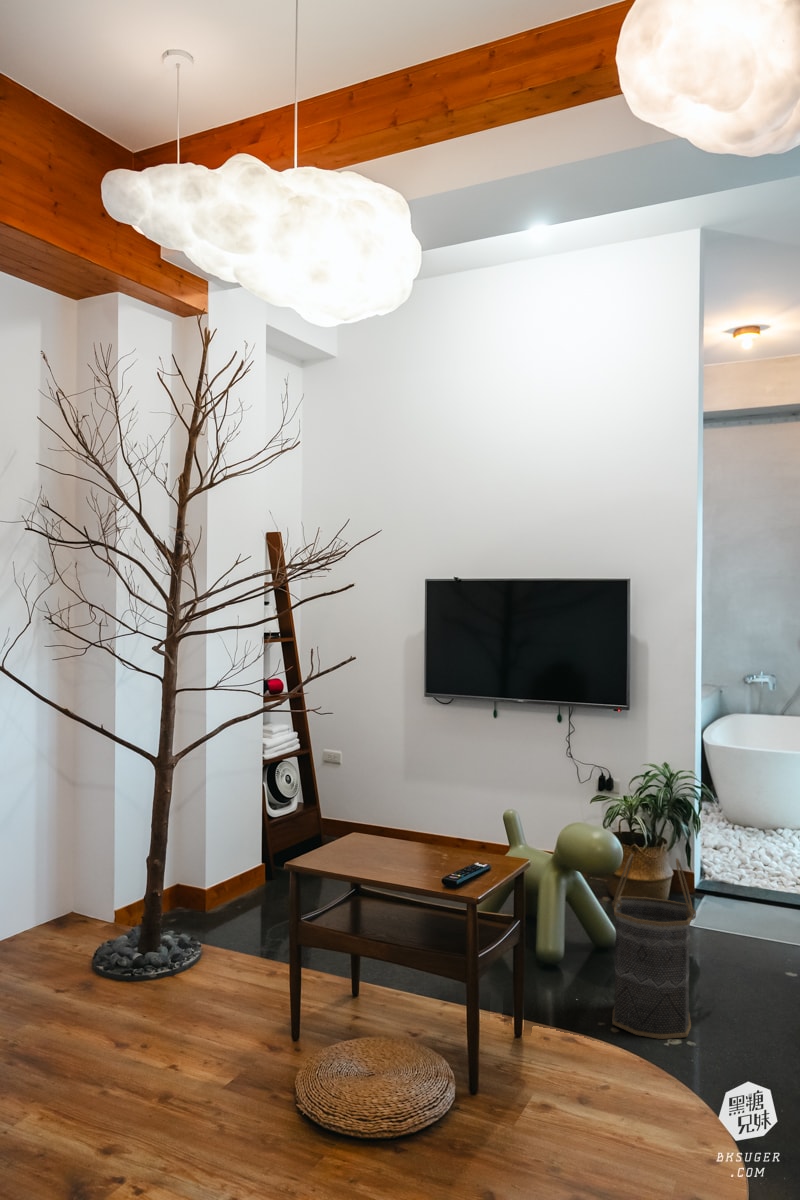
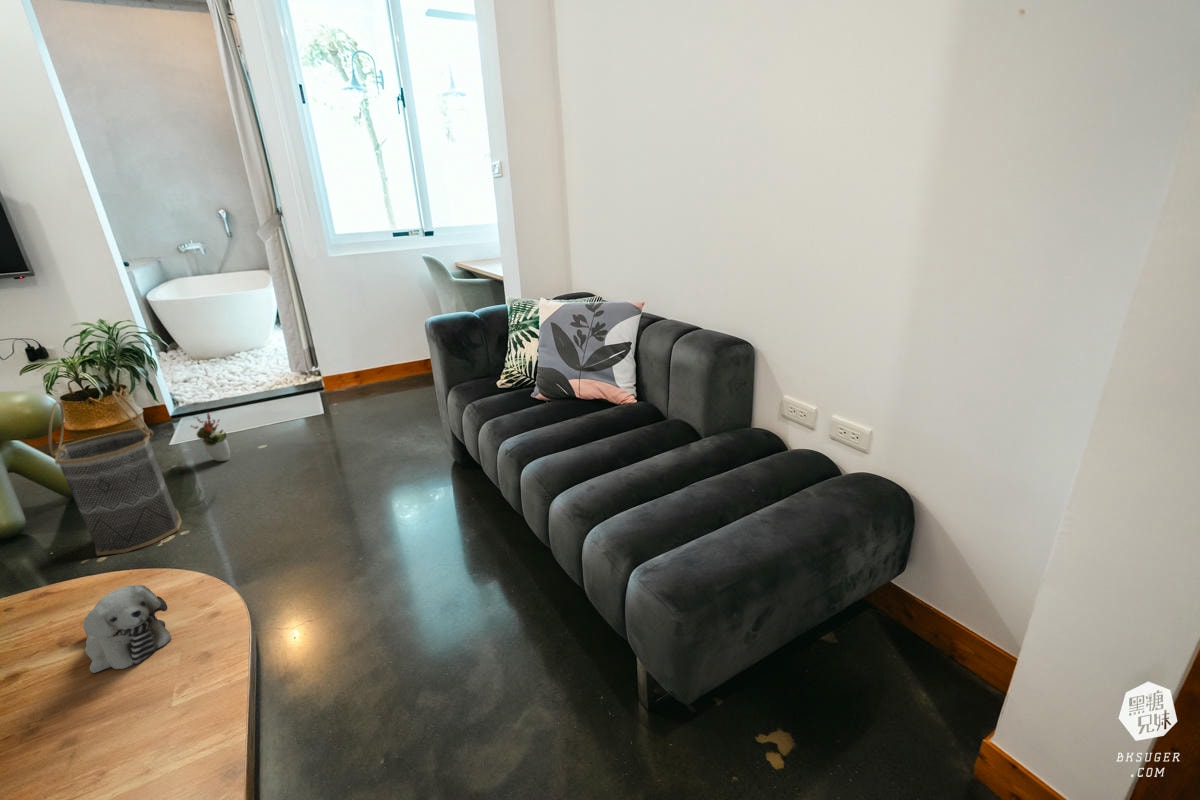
decorative plant: none [722,906,756,975] -> present [191,413,230,461]
plush toy: none [602,1071,676,1161] -> present [83,585,171,673]

